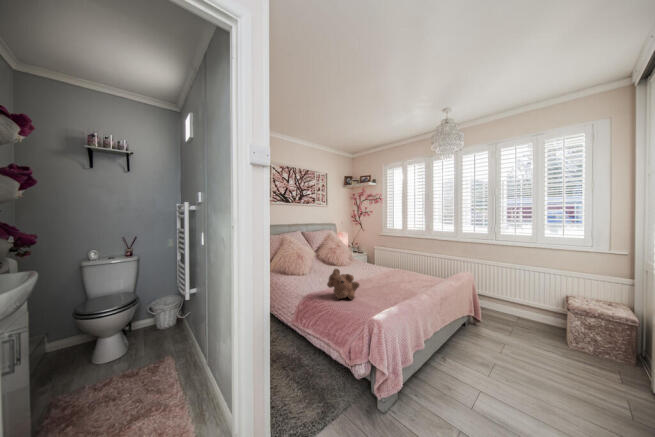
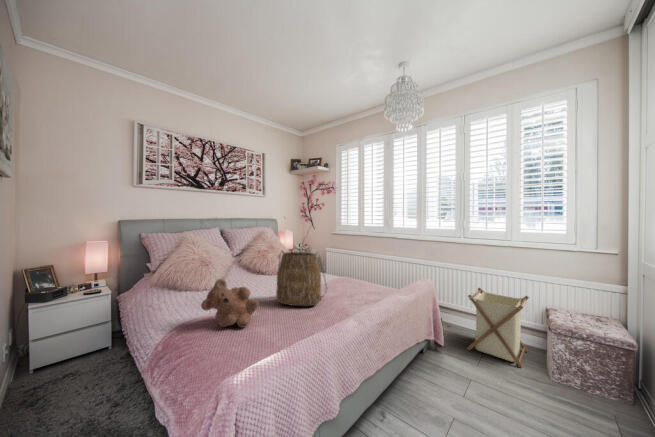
tote bag: none [360,249,396,288] -> present [276,251,326,306]
laundry basket: none [499,279,551,338] -> present [467,288,529,367]

